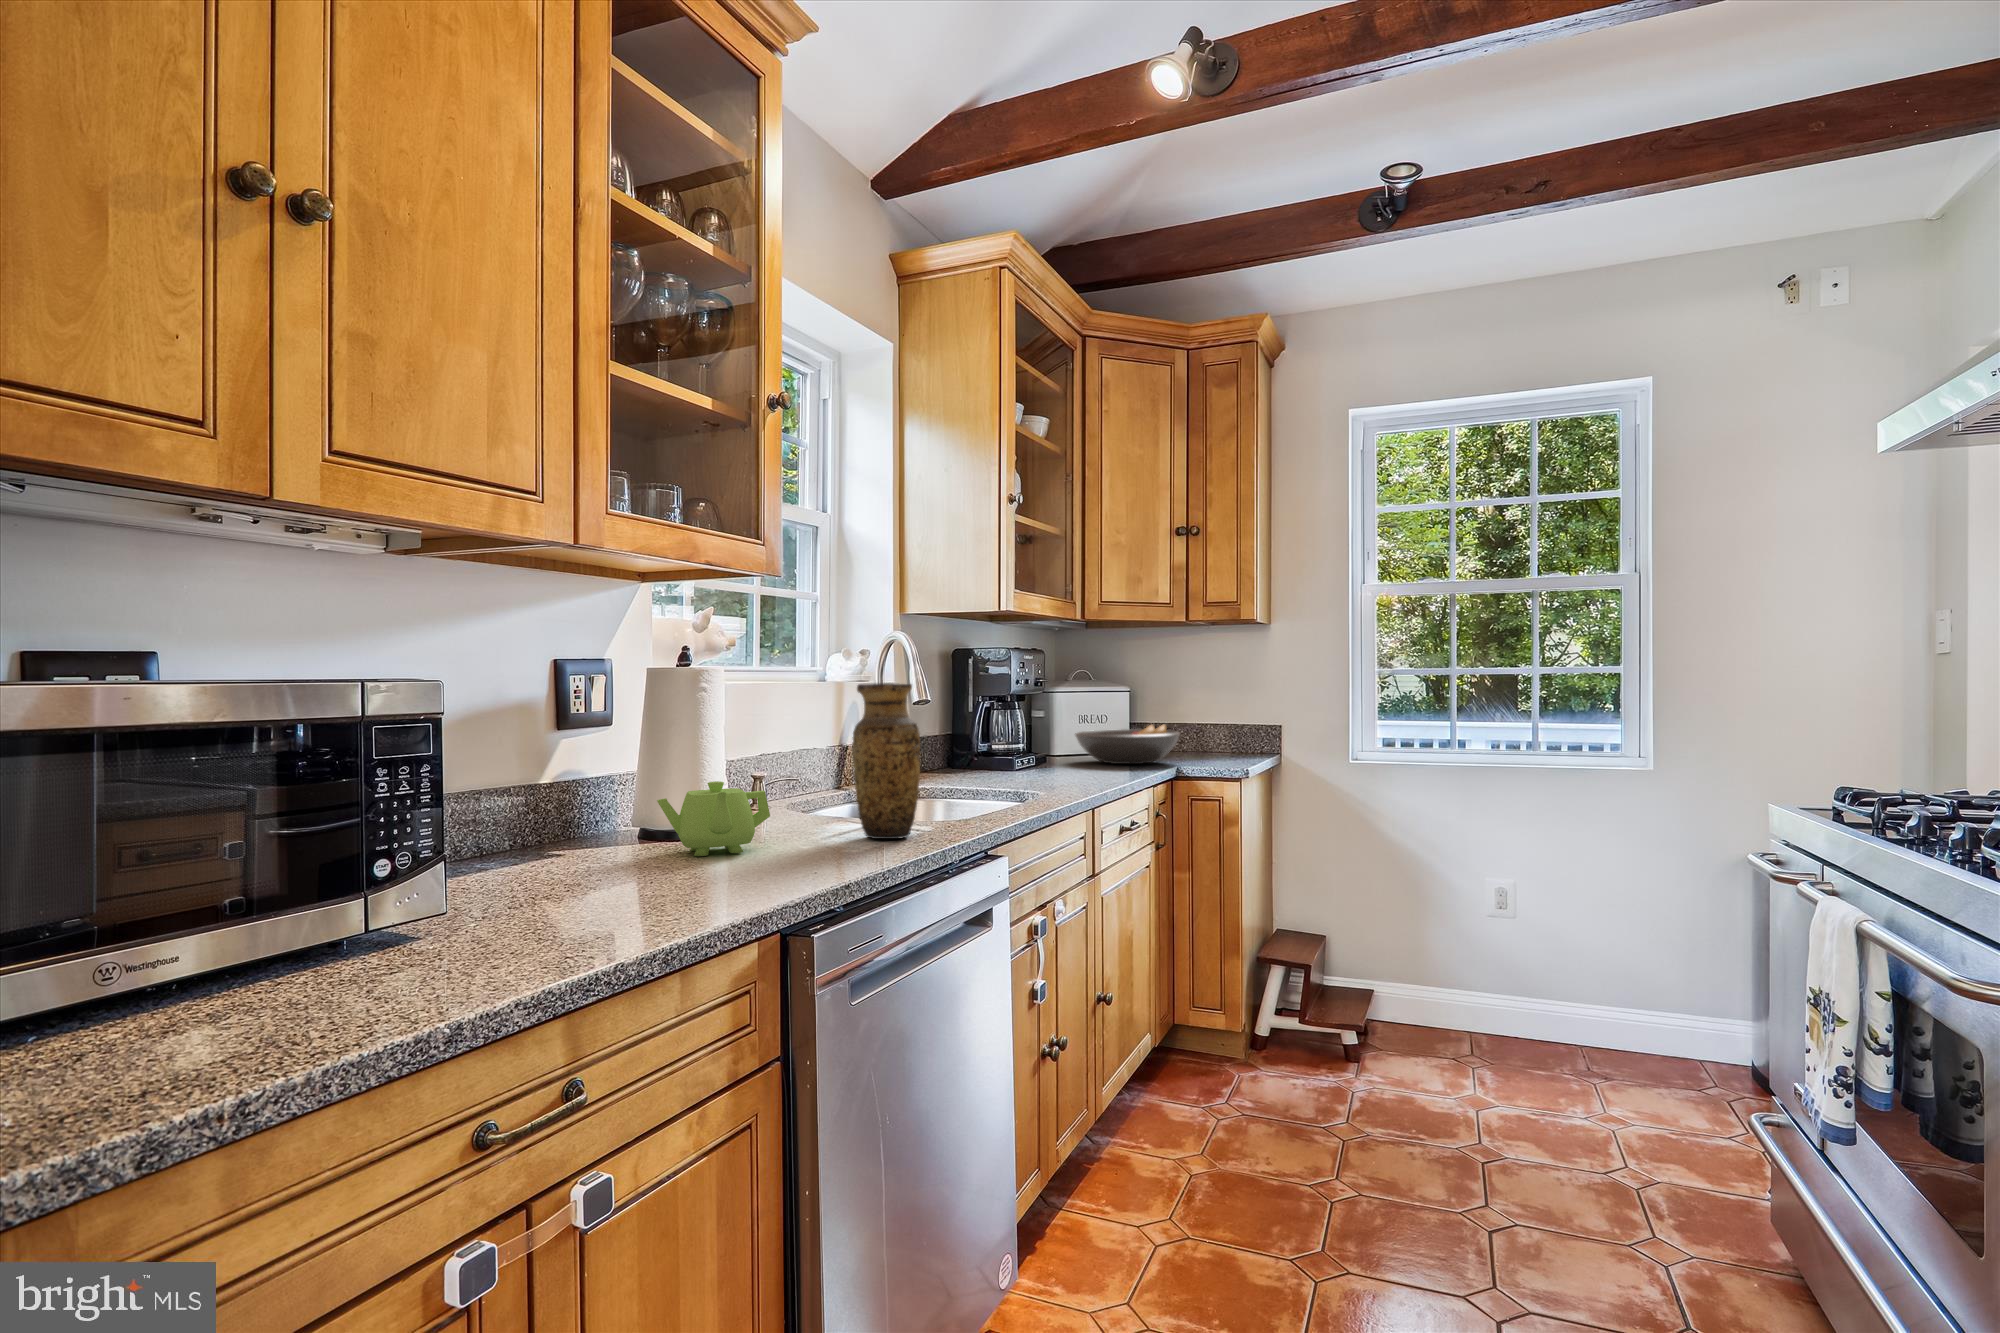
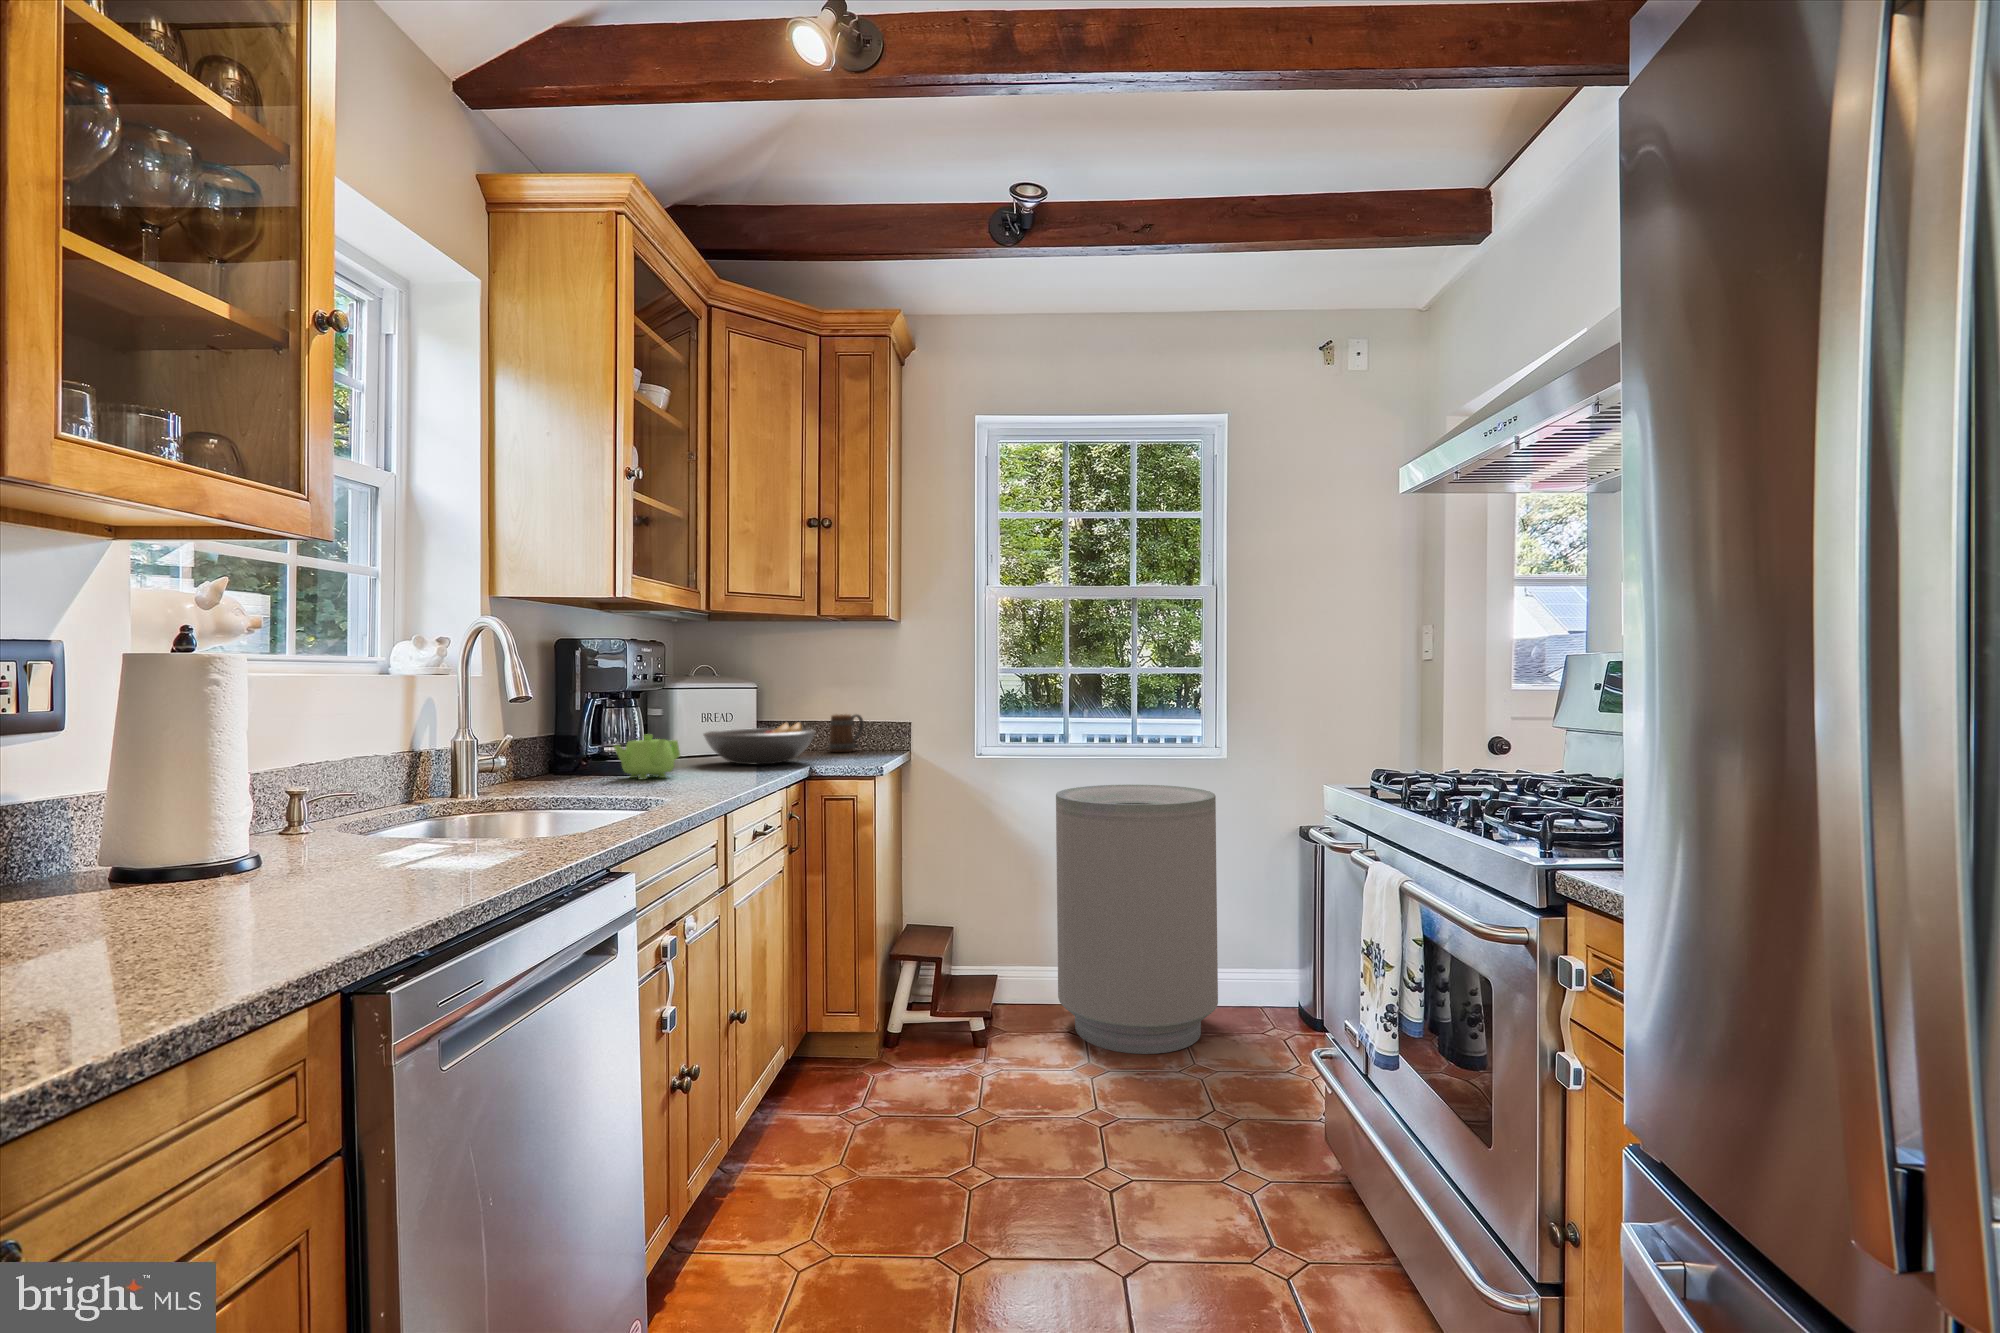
vase: present [852,683,920,839] -> none [420,674,515,866]
mug: none [1194,717,1230,754] -> present [828,714,864,752]
teapot: present [657,781,770,856] -> present [614,735,680,779]
trash can: none [1439,799,1643,1101] -> present [1056,784,1218,1054]

